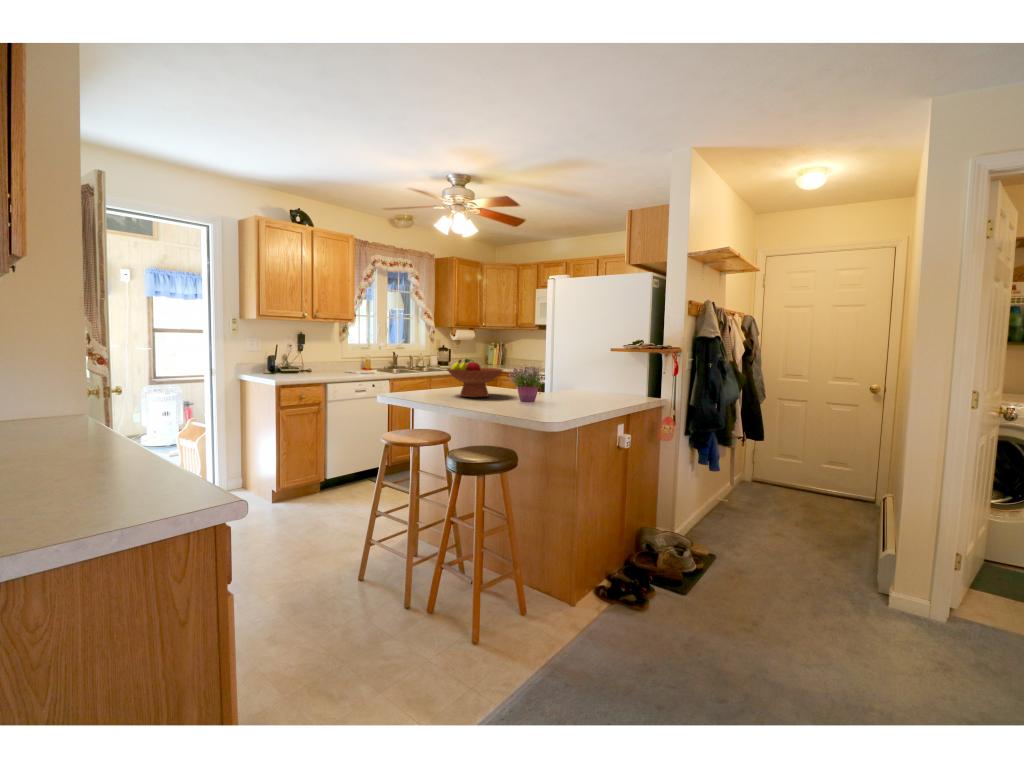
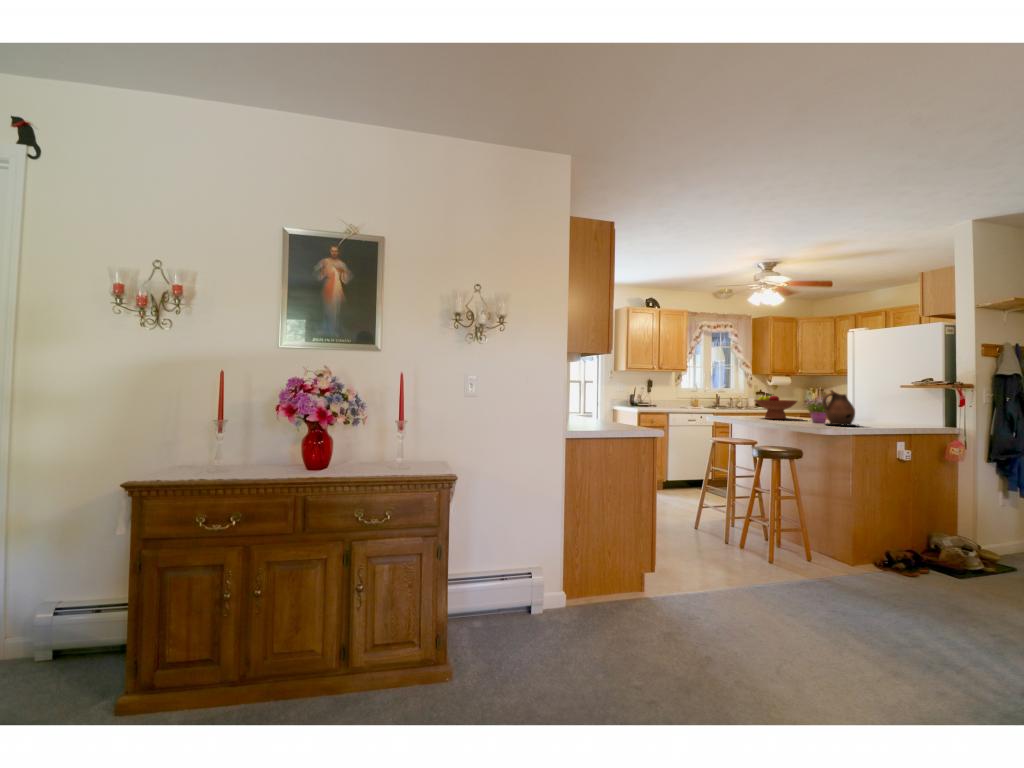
ceramic pitcher: none [542,356,583,411] -> present [823,390,855,426]

